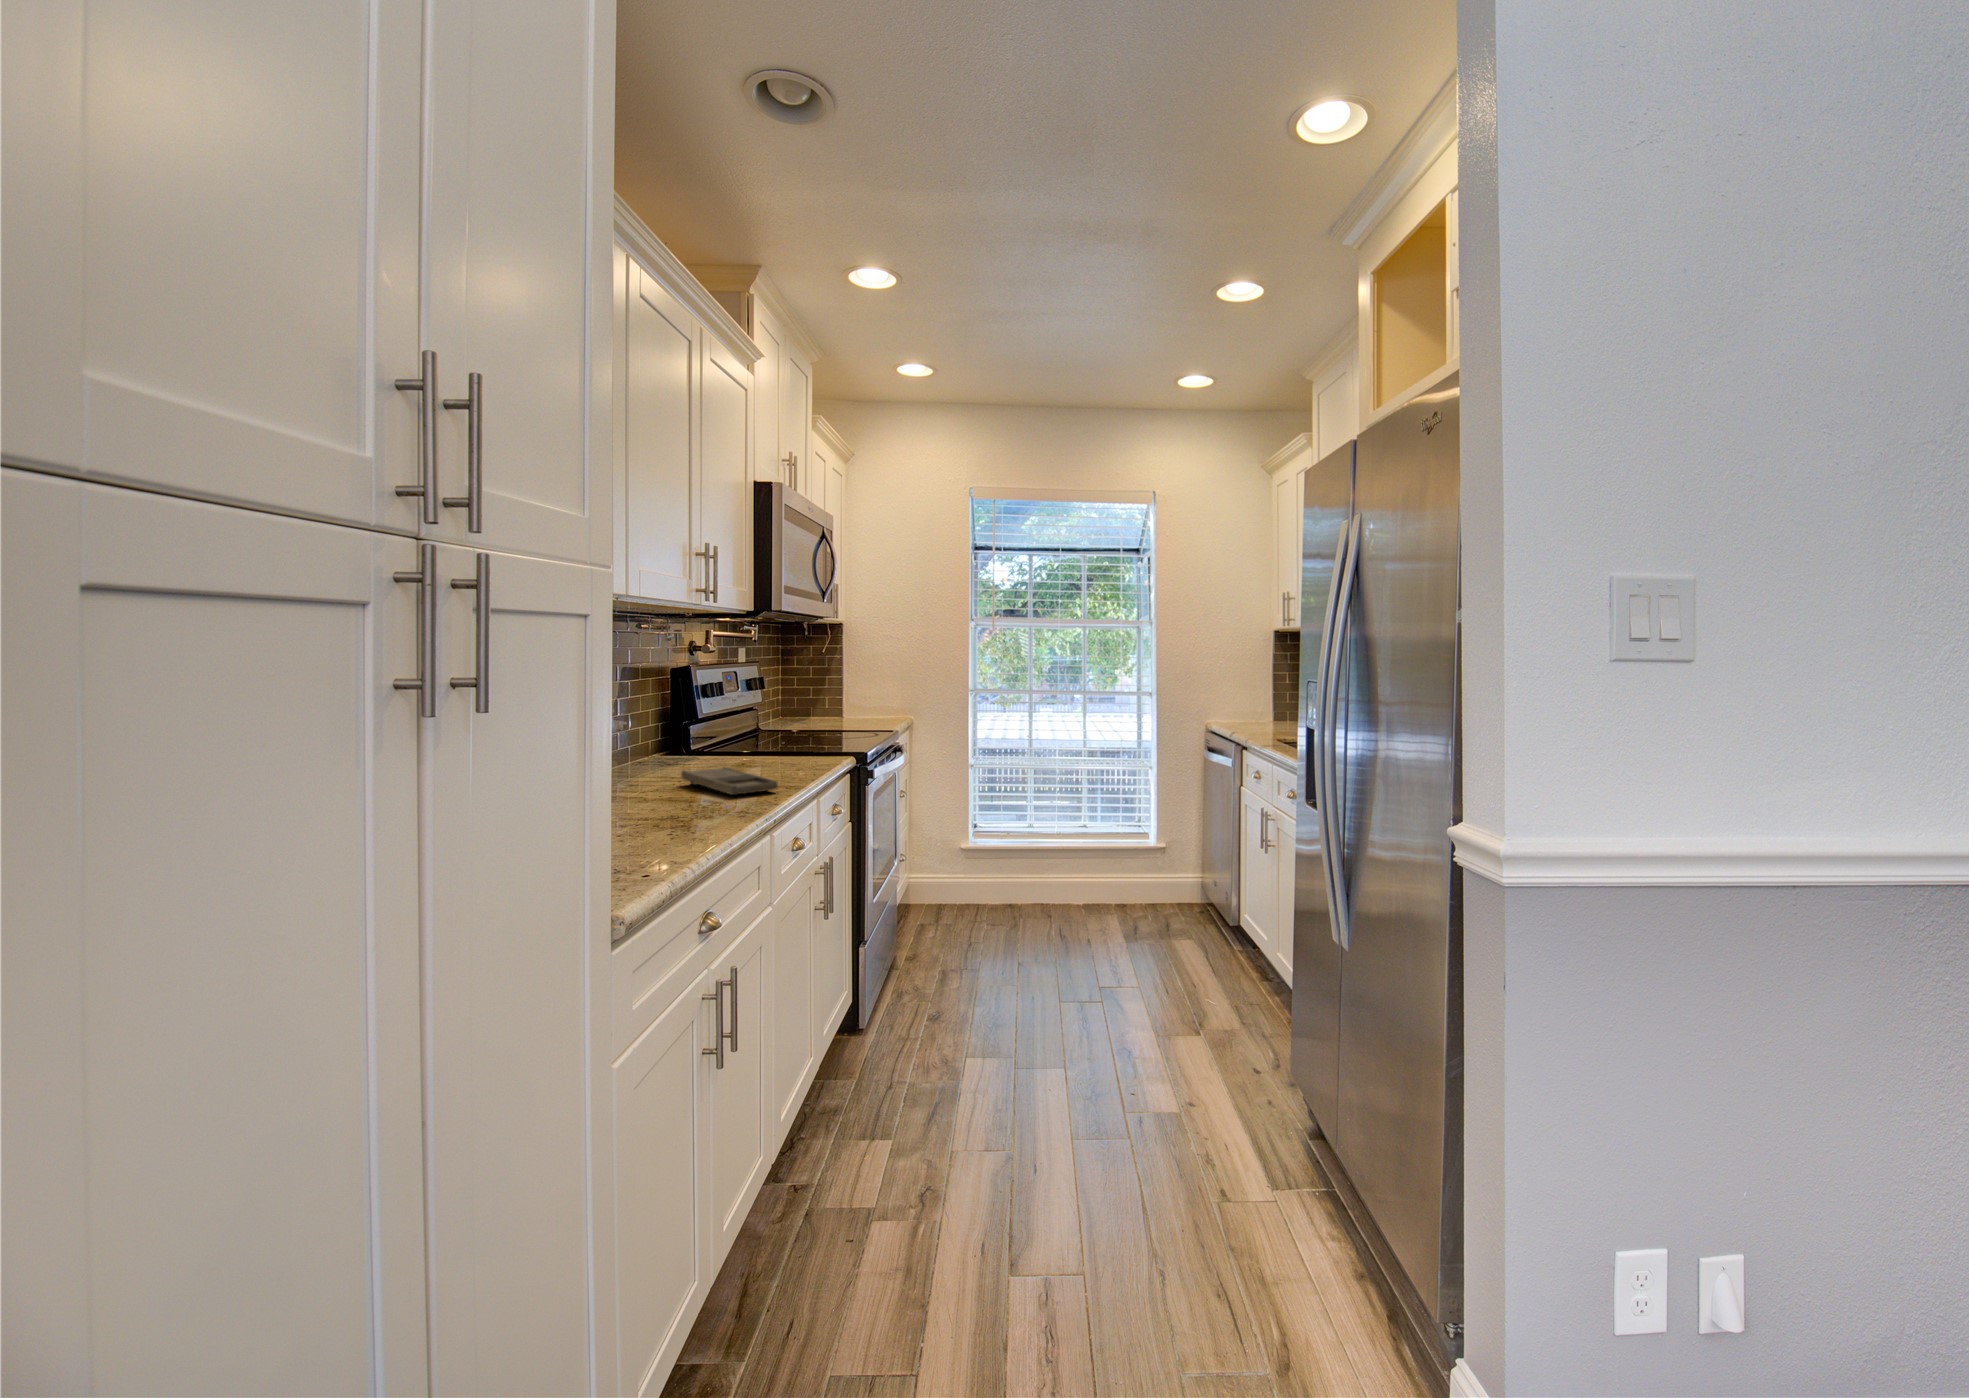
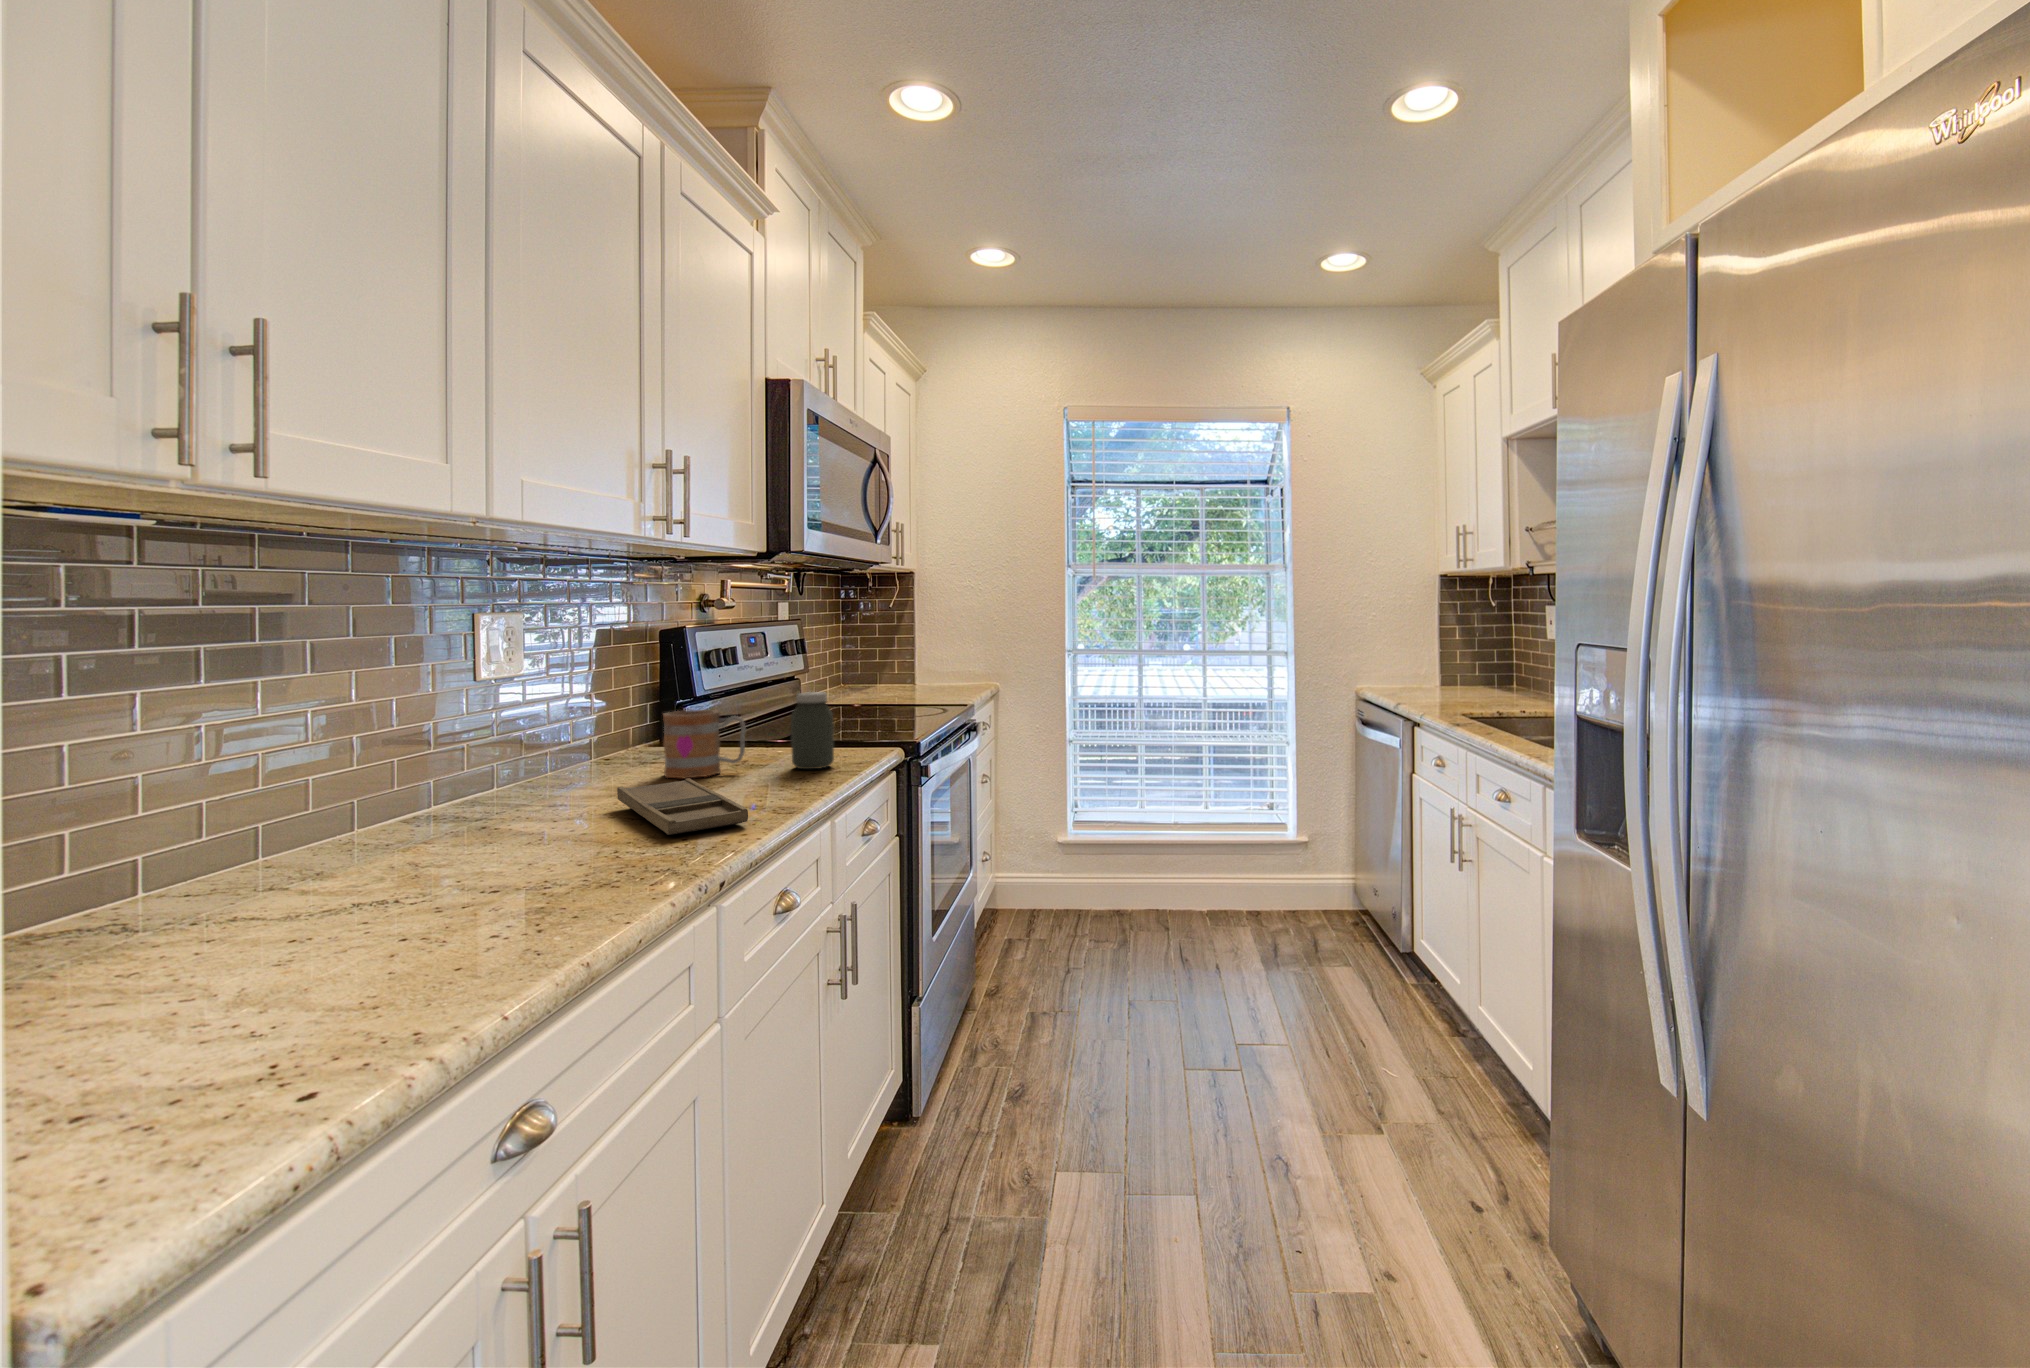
jar: none [783,712,812,766] -> present [791,692,834,769]
mug: none [693,724,752,771] -> present [663,710,746,778]

